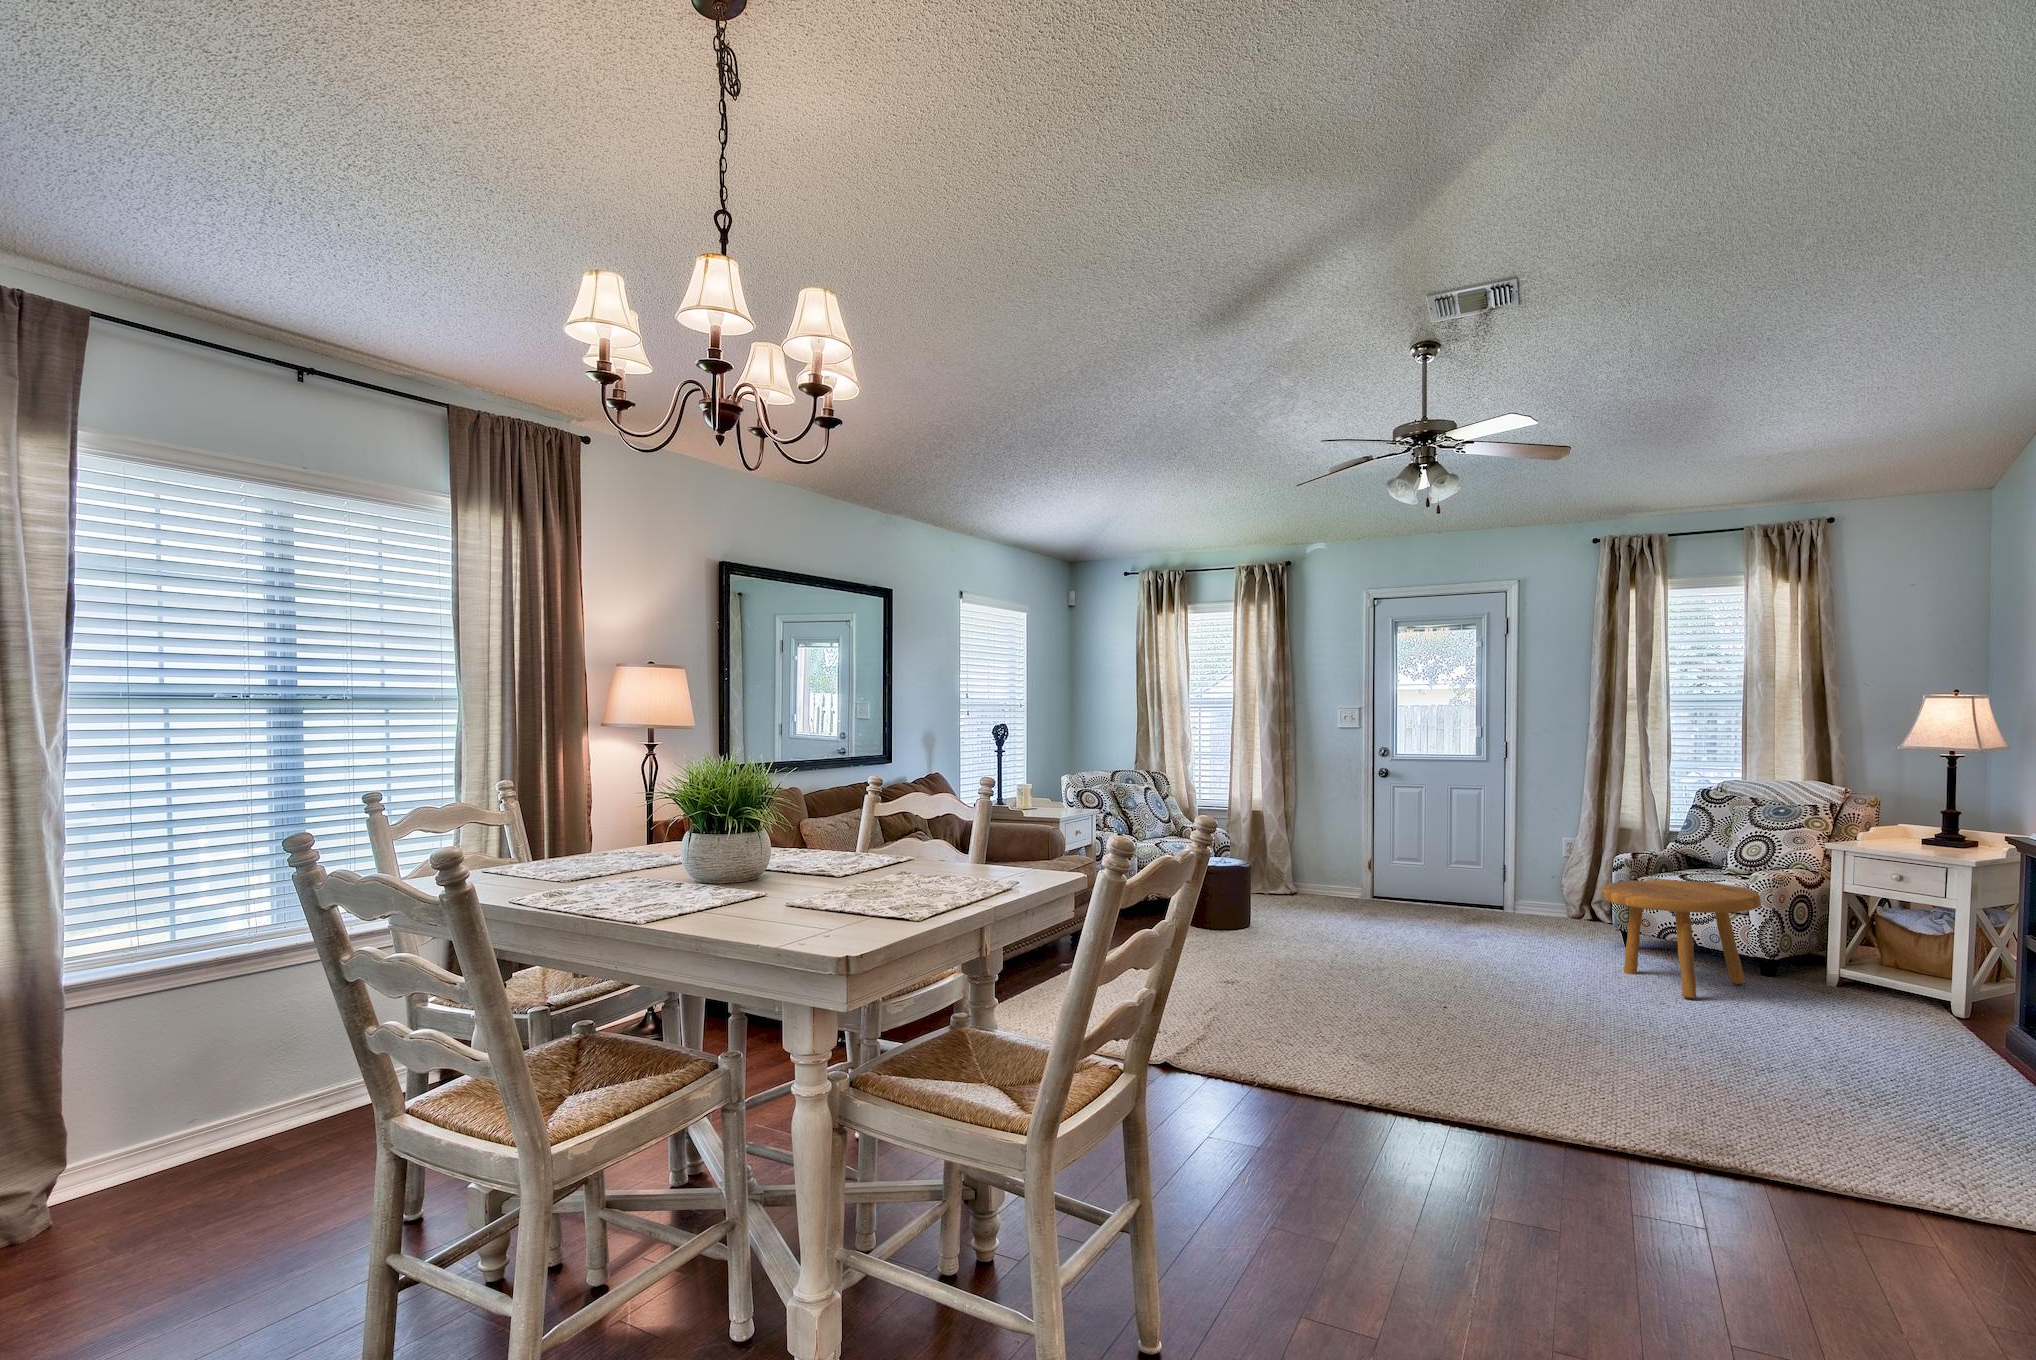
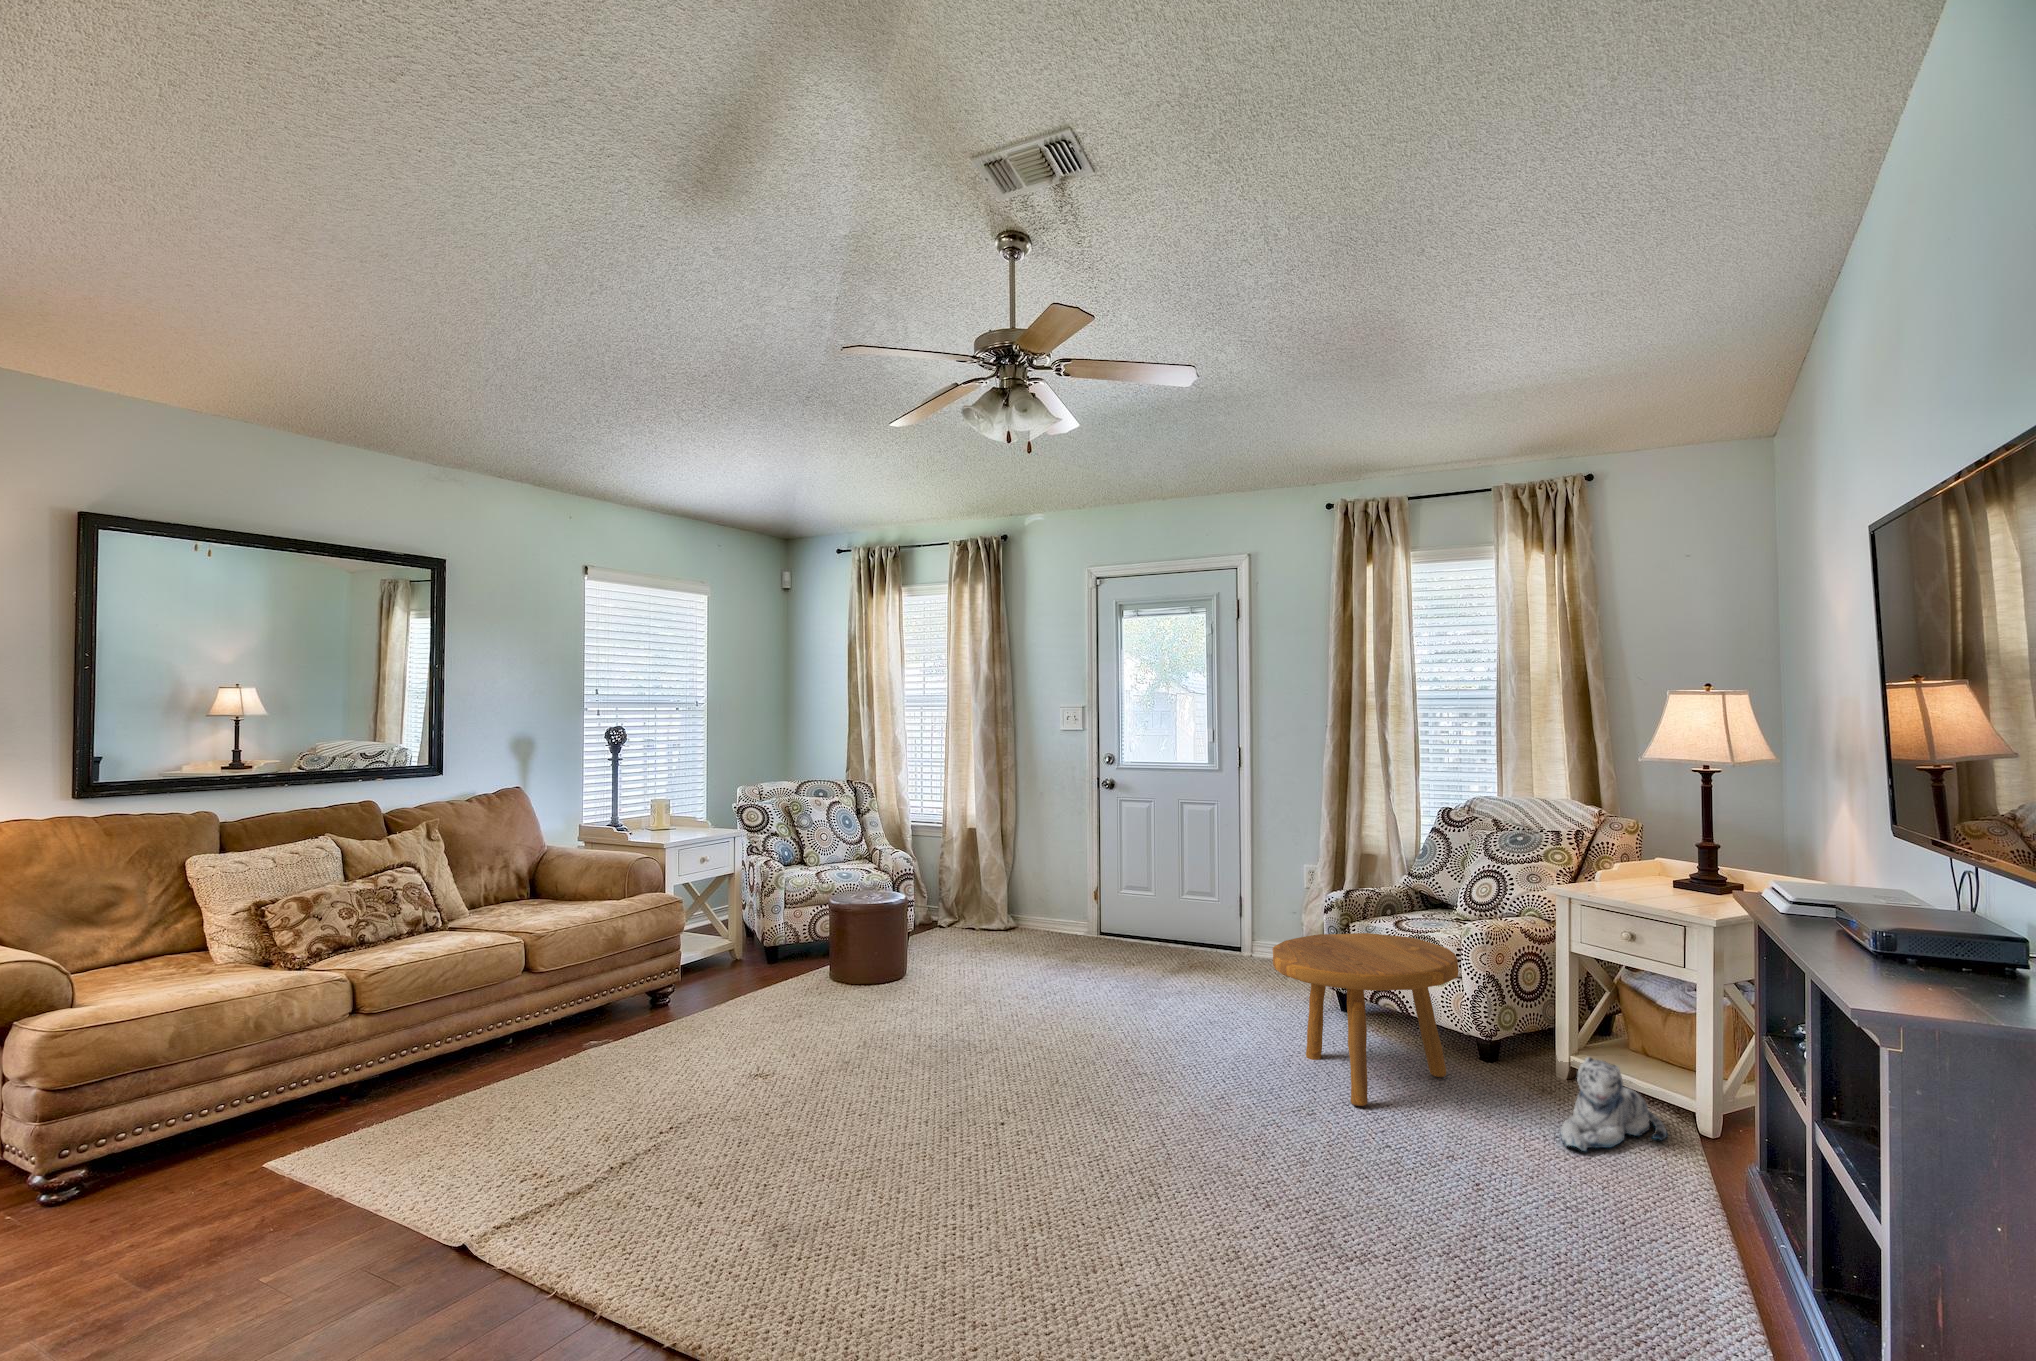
plush toy: none [1852,959,1934,1023] -> present [1560,1057,1667,1151]

